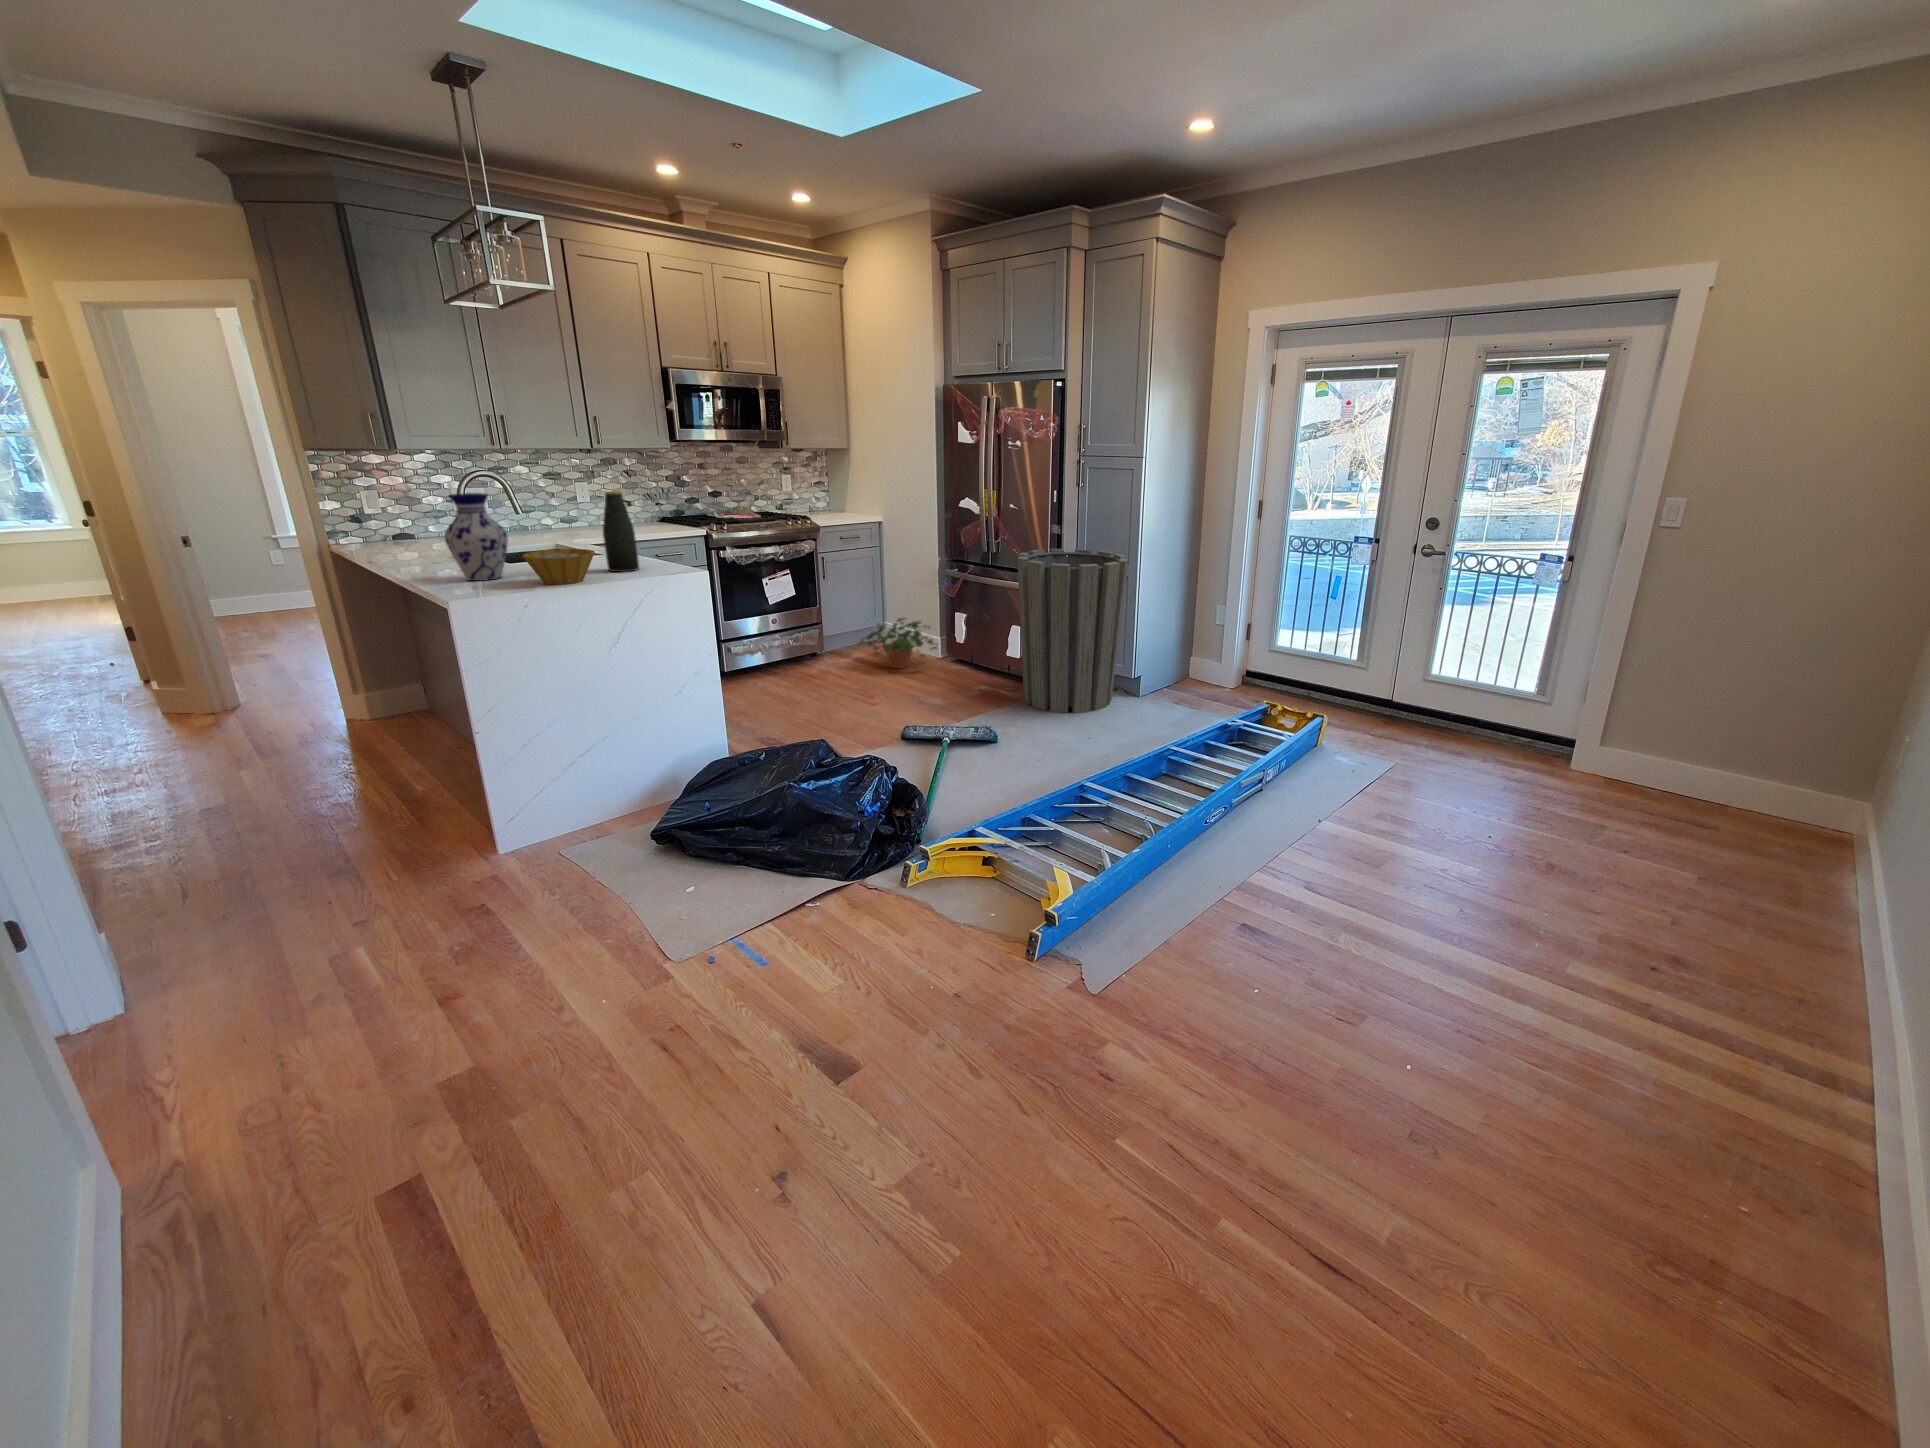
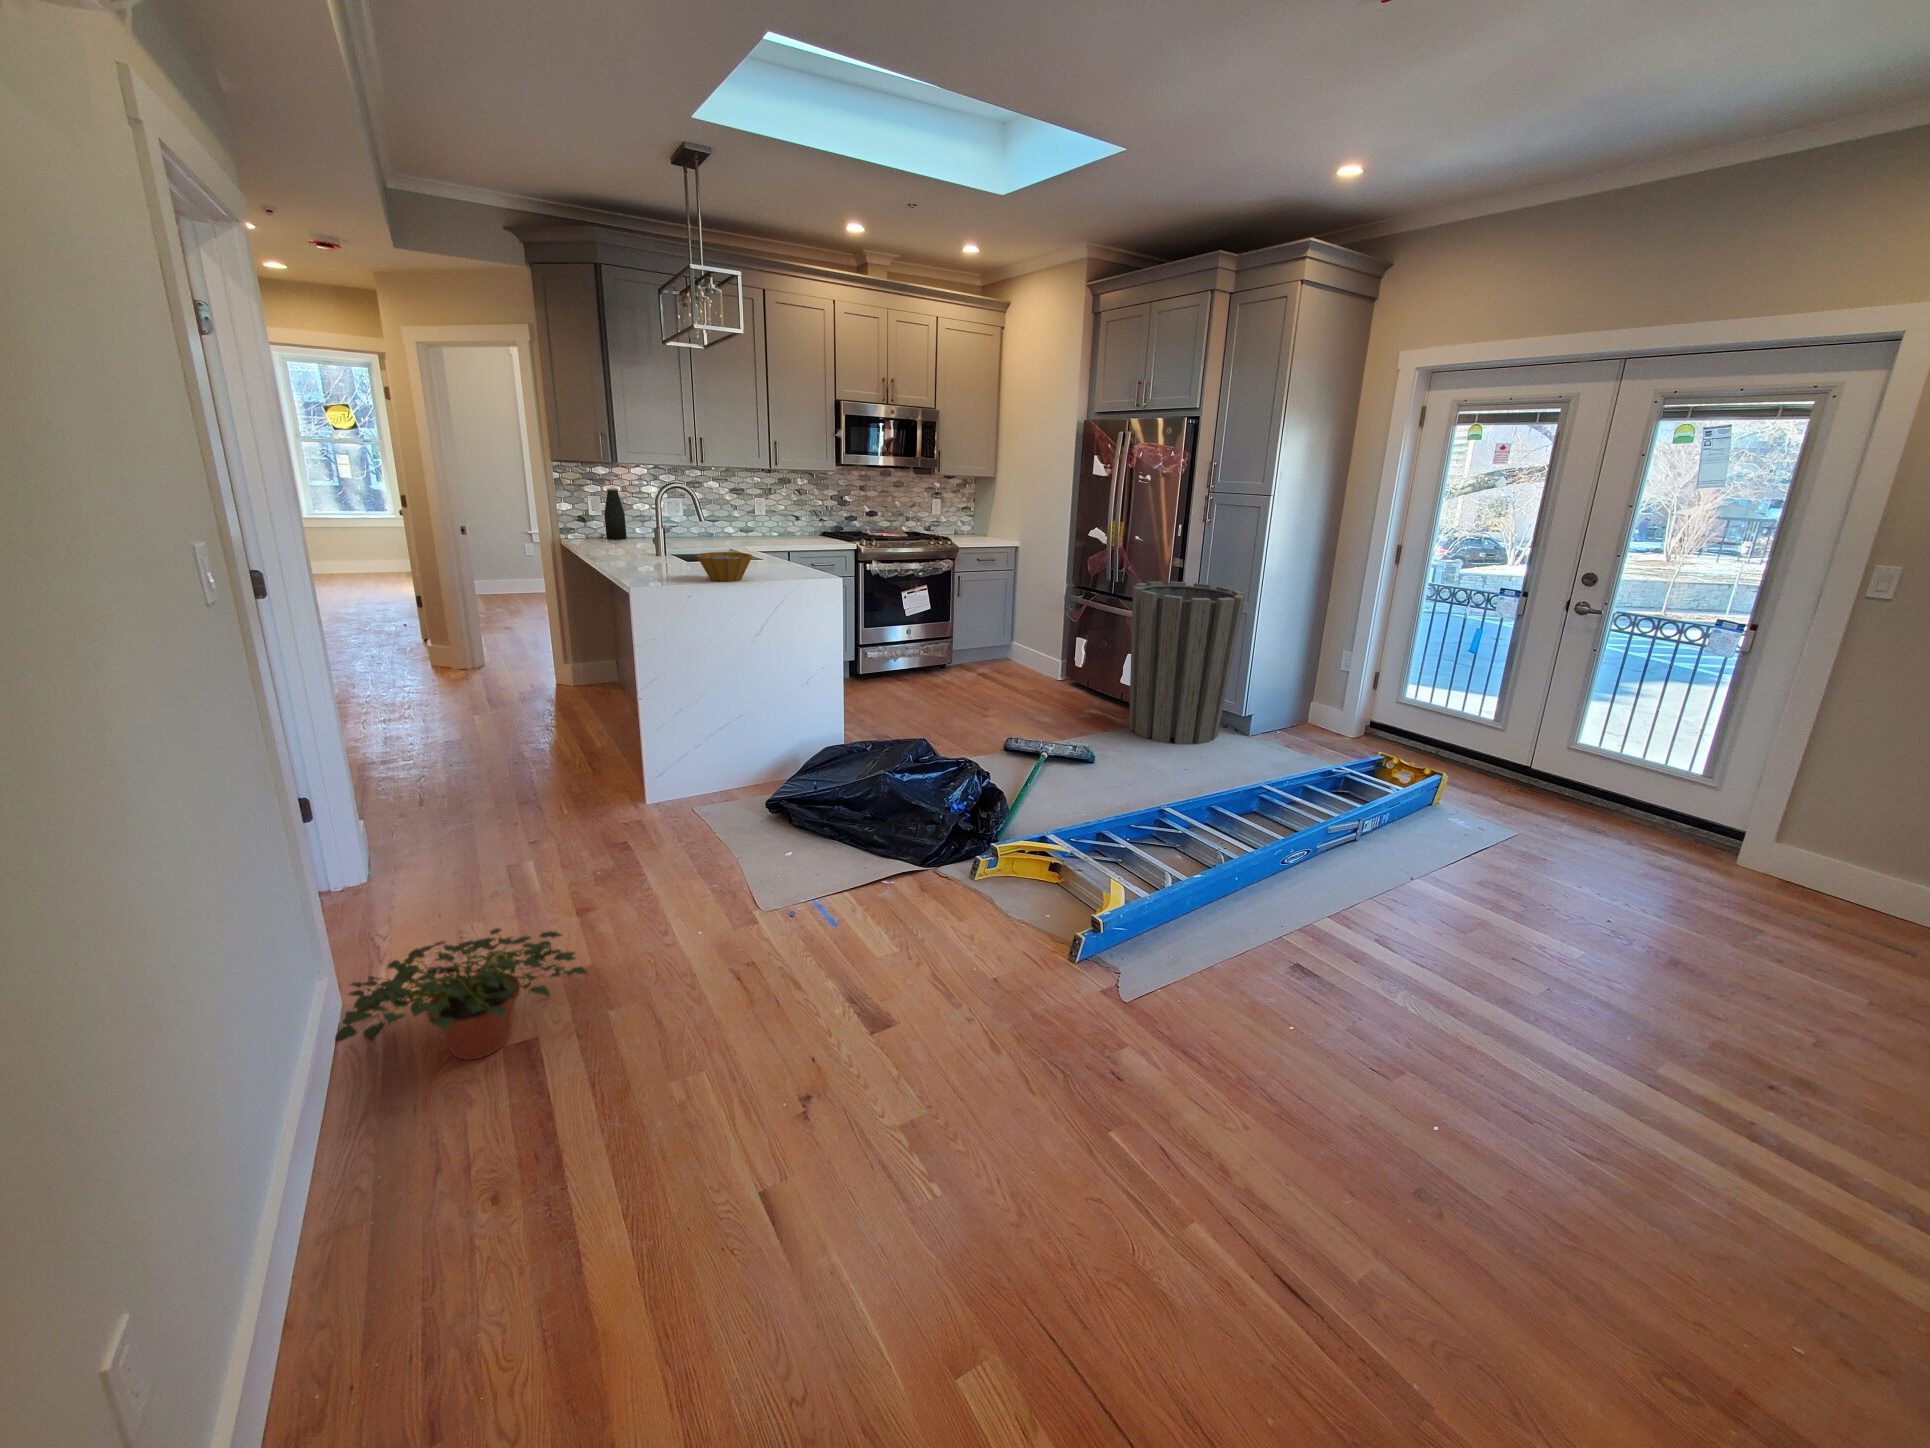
bottle: present [603,491,639,572] -> present [604,489,626,539]
vase: present [444,493,508,581] -> none [642,502,689,574]
potted plant: present [860,618,937,669] -> present [335,928,587,1060]

